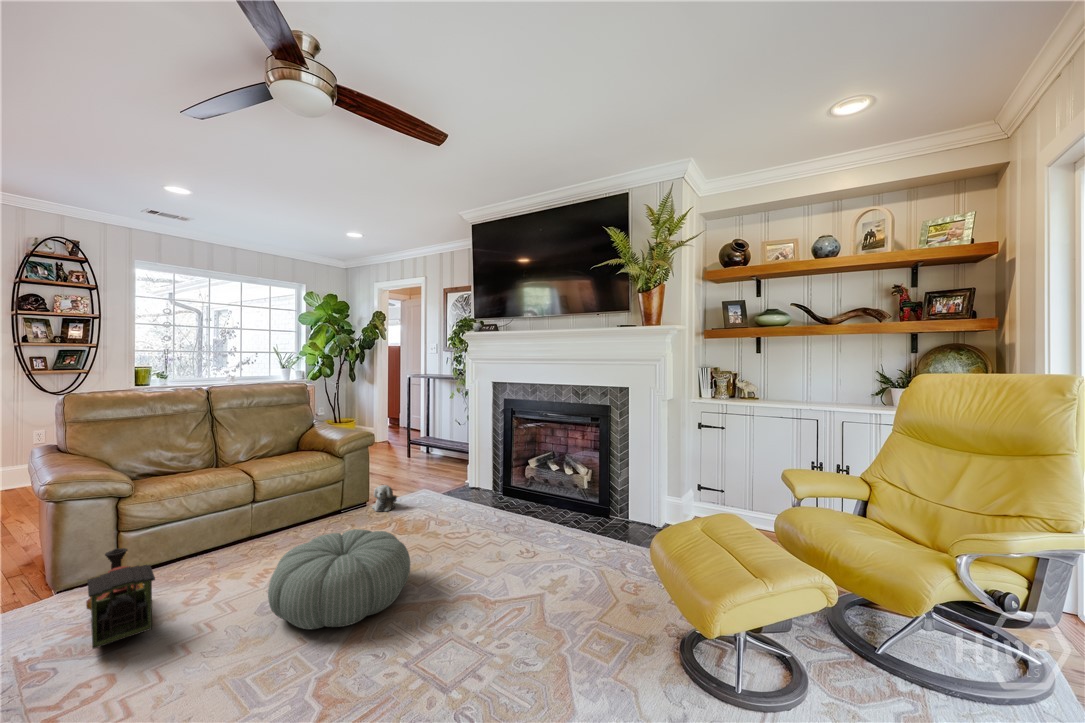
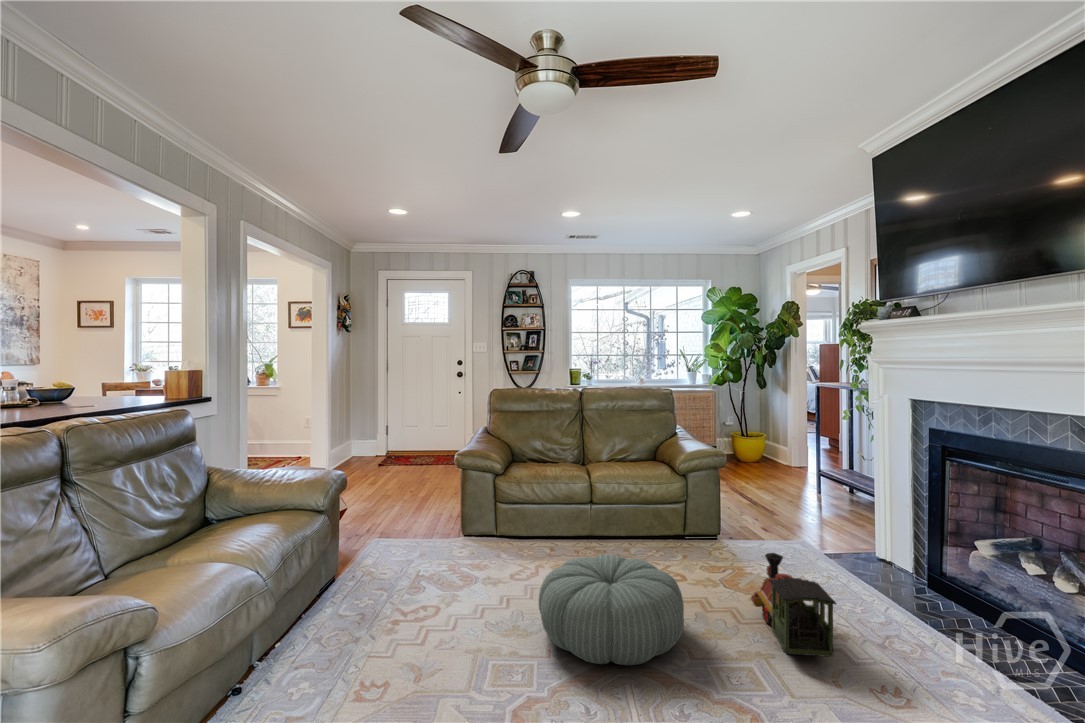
plush toy: present [373,485,397,512] -> none [719,519,749,554]
toy train: present [86,548,155,649] -> present [751,553,836,657]

